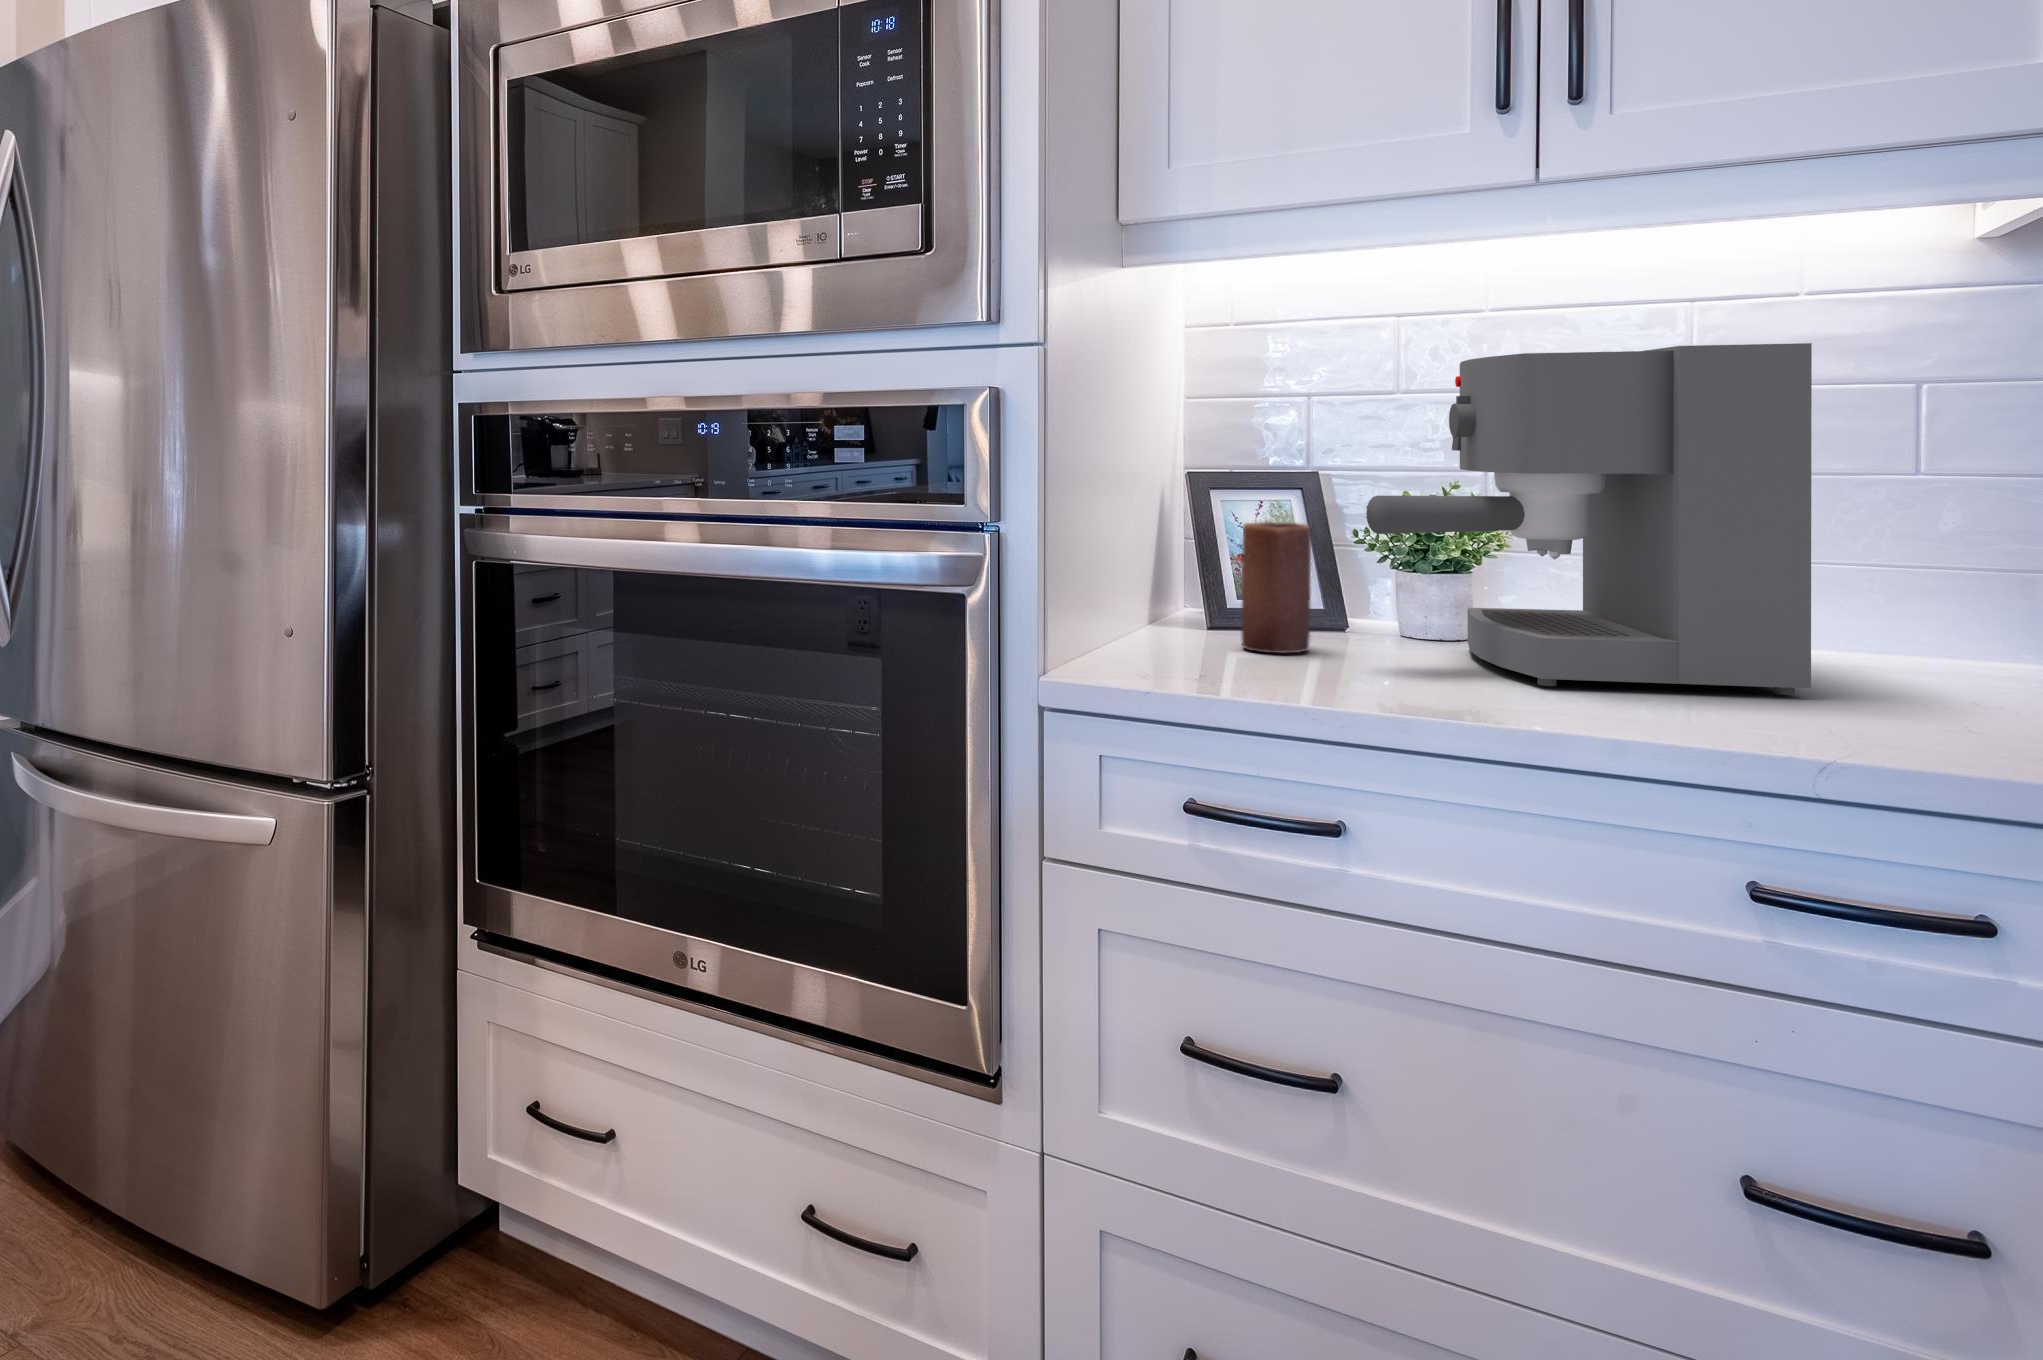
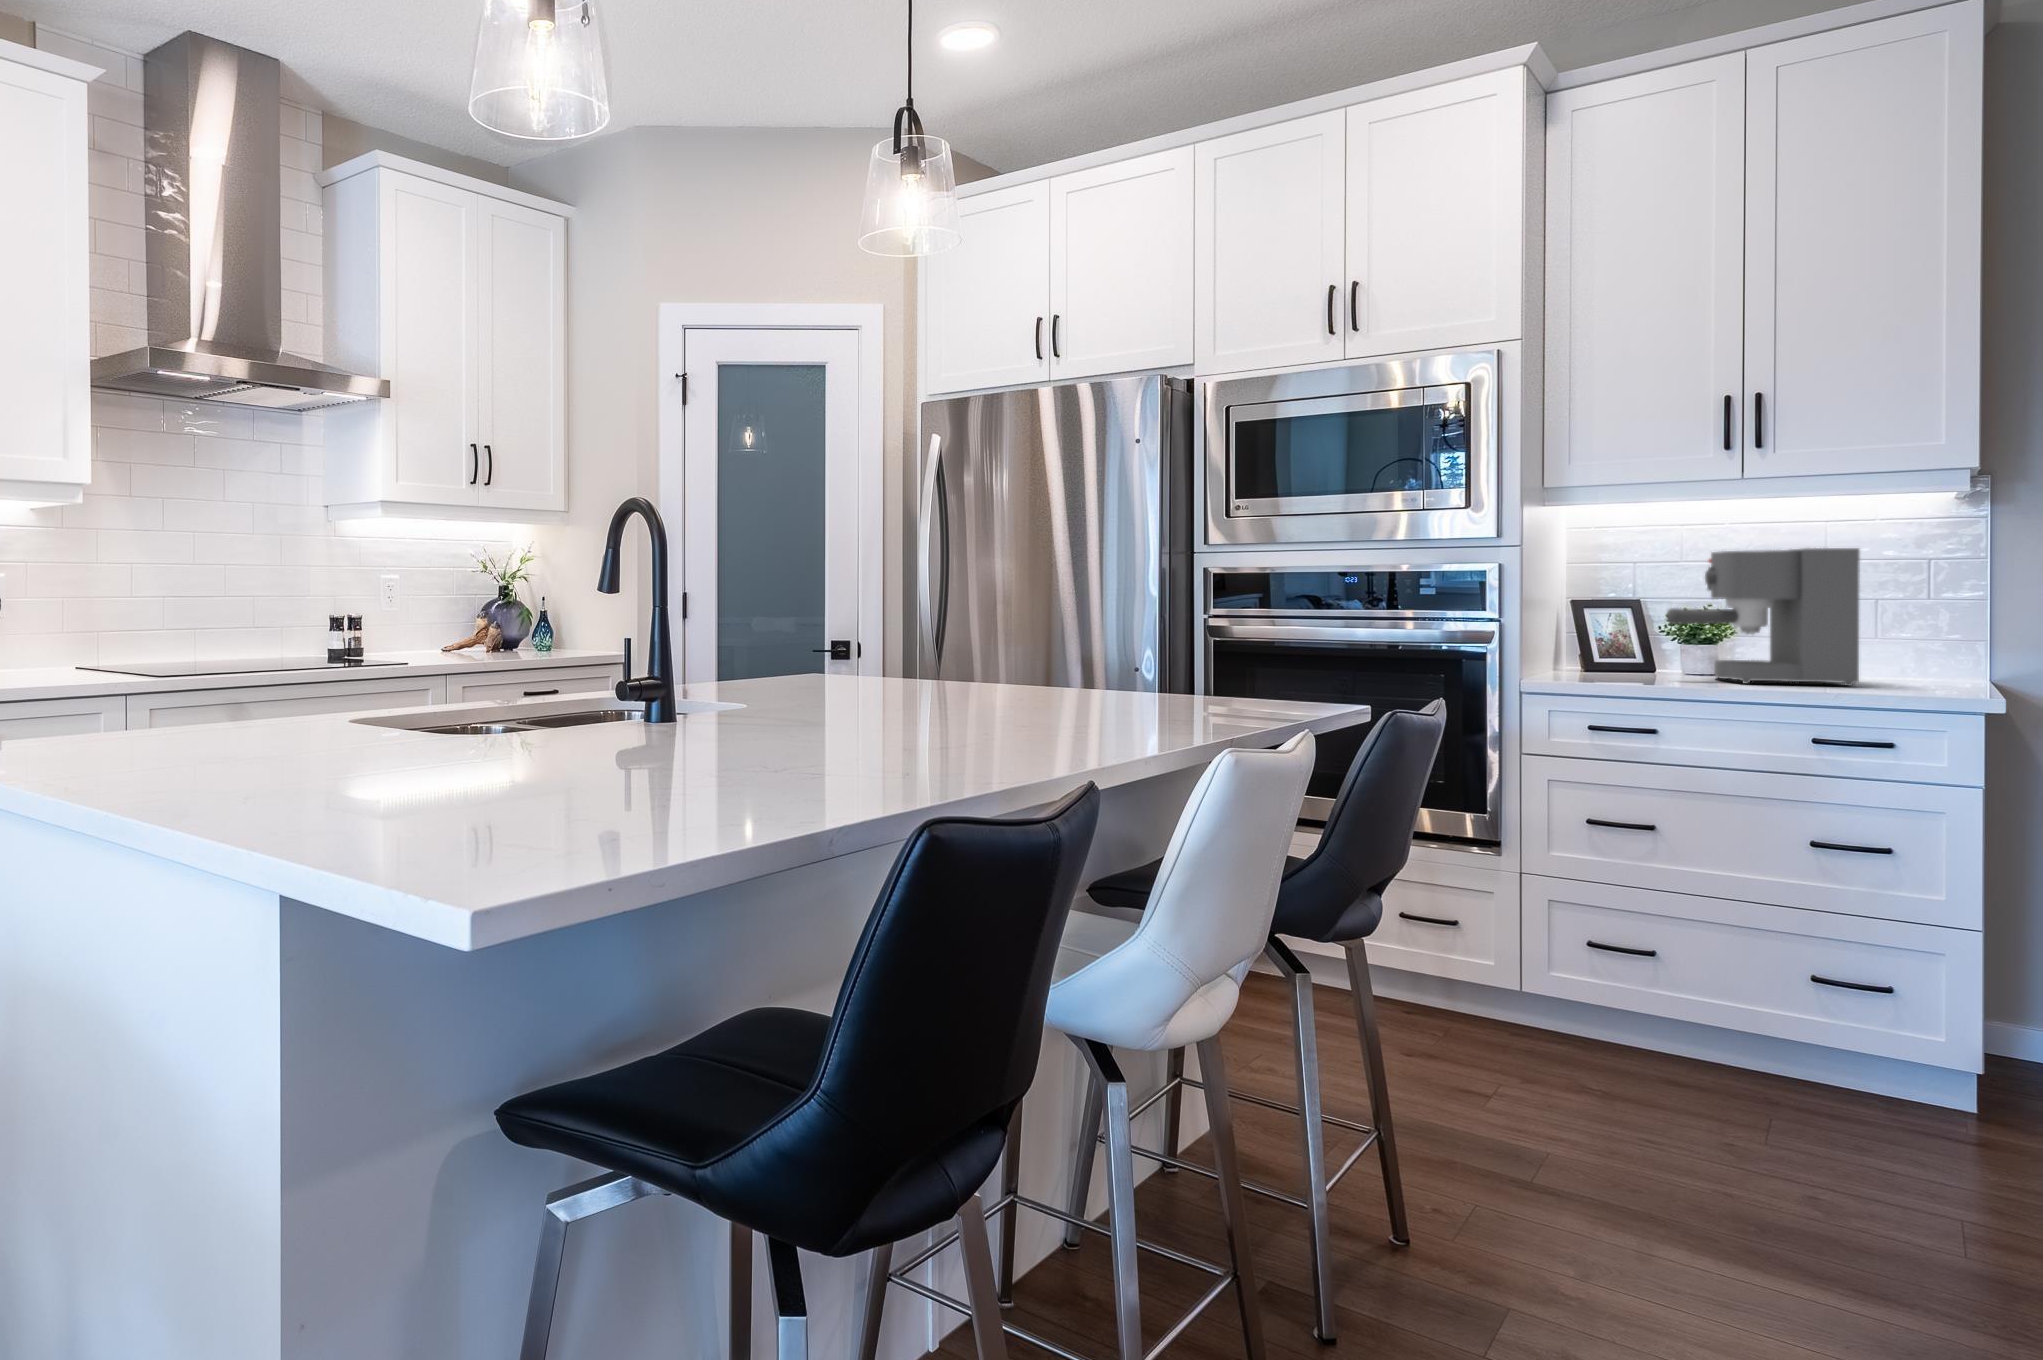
candle: present [1241,522,1311,653] -> none [1605,622,1639,677]

